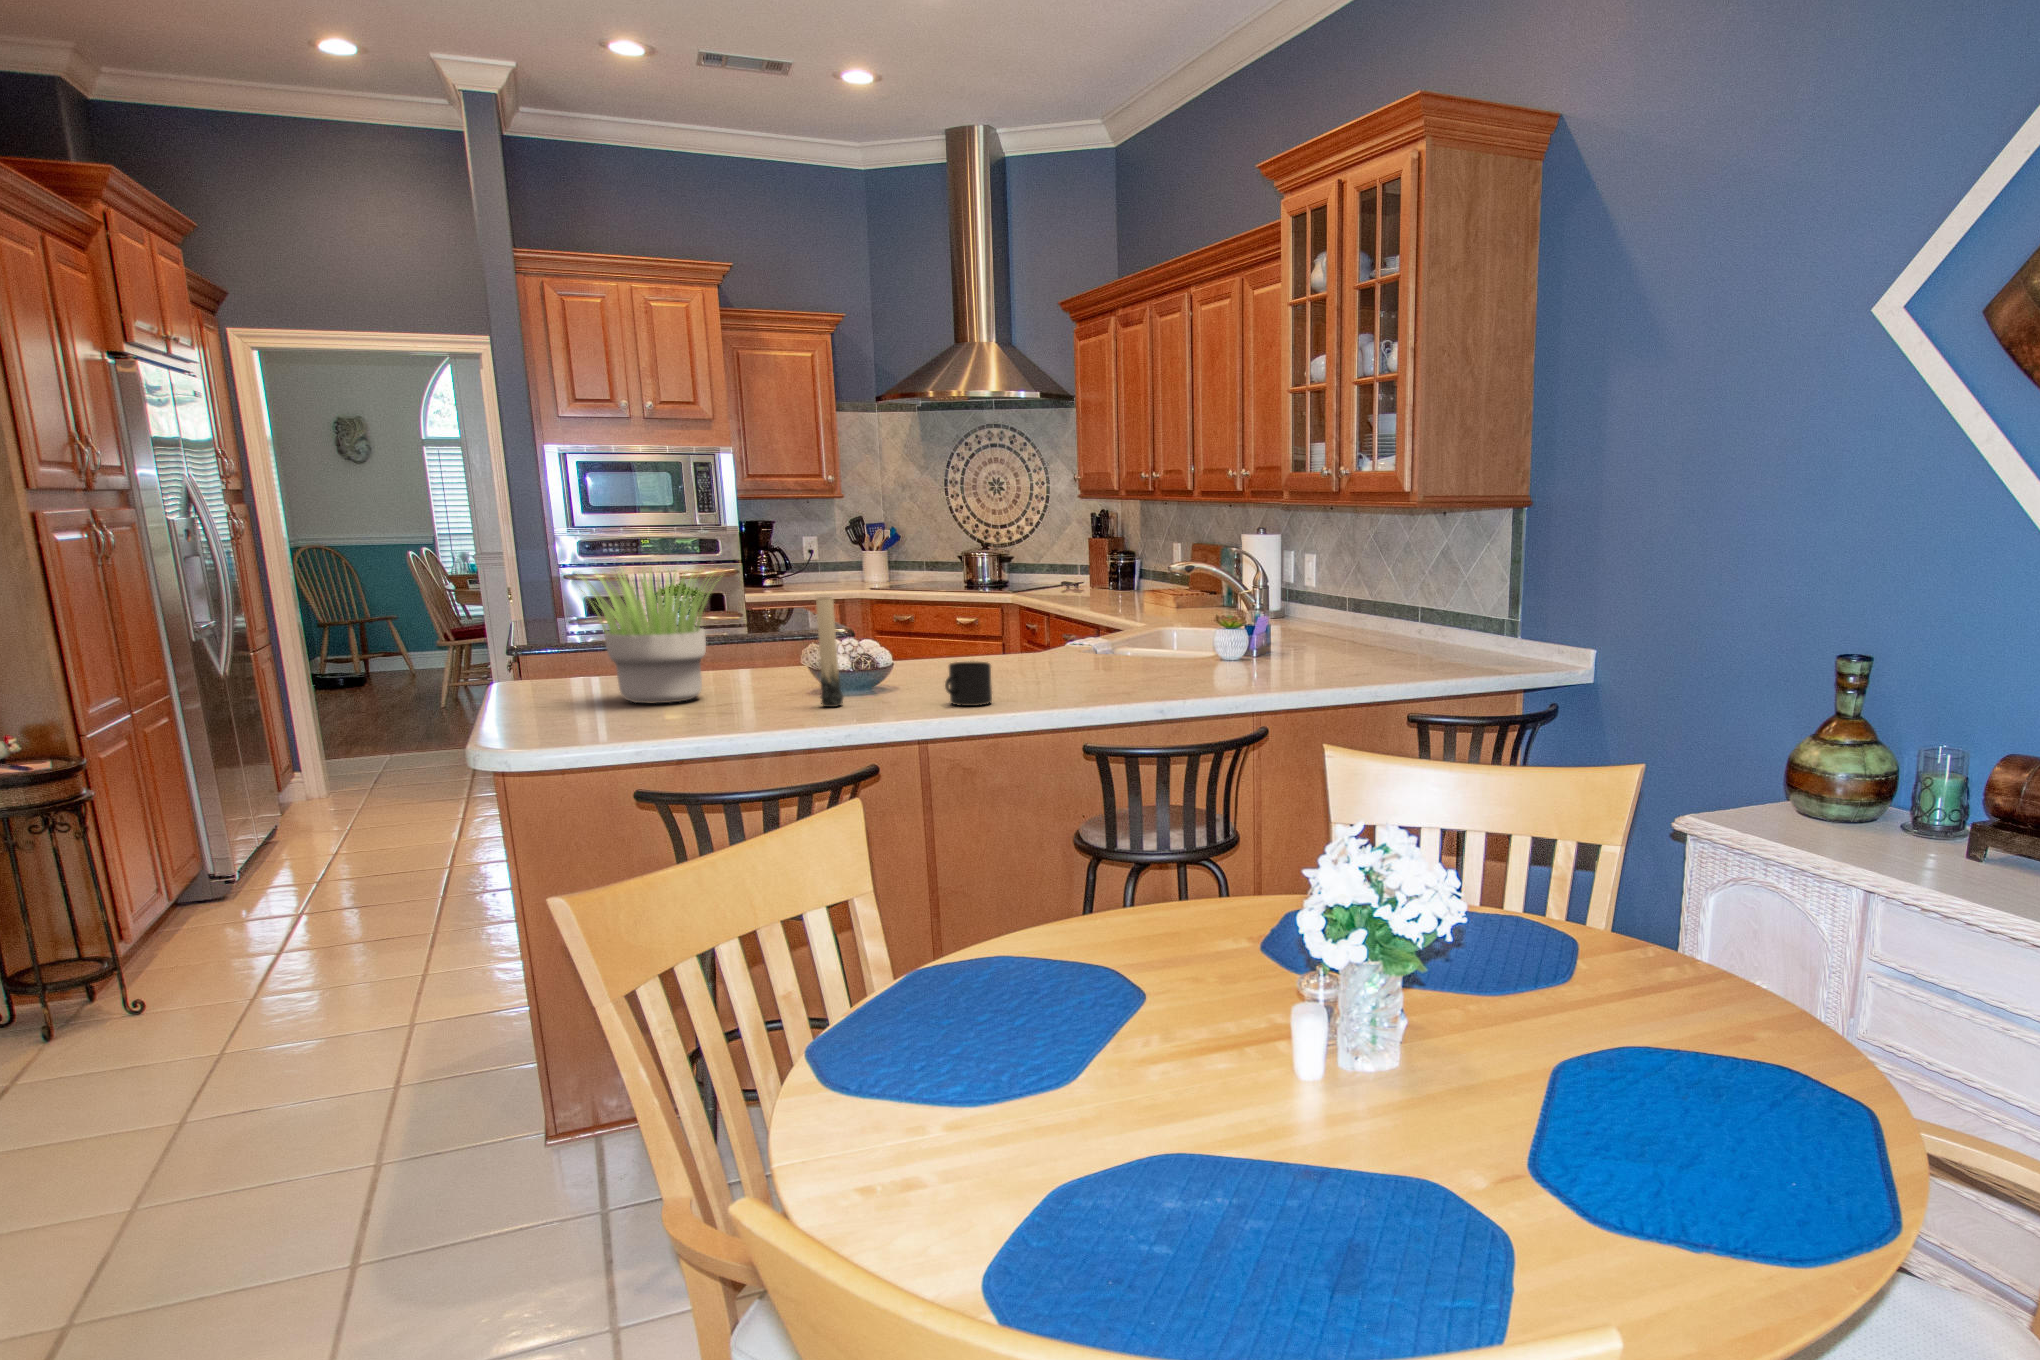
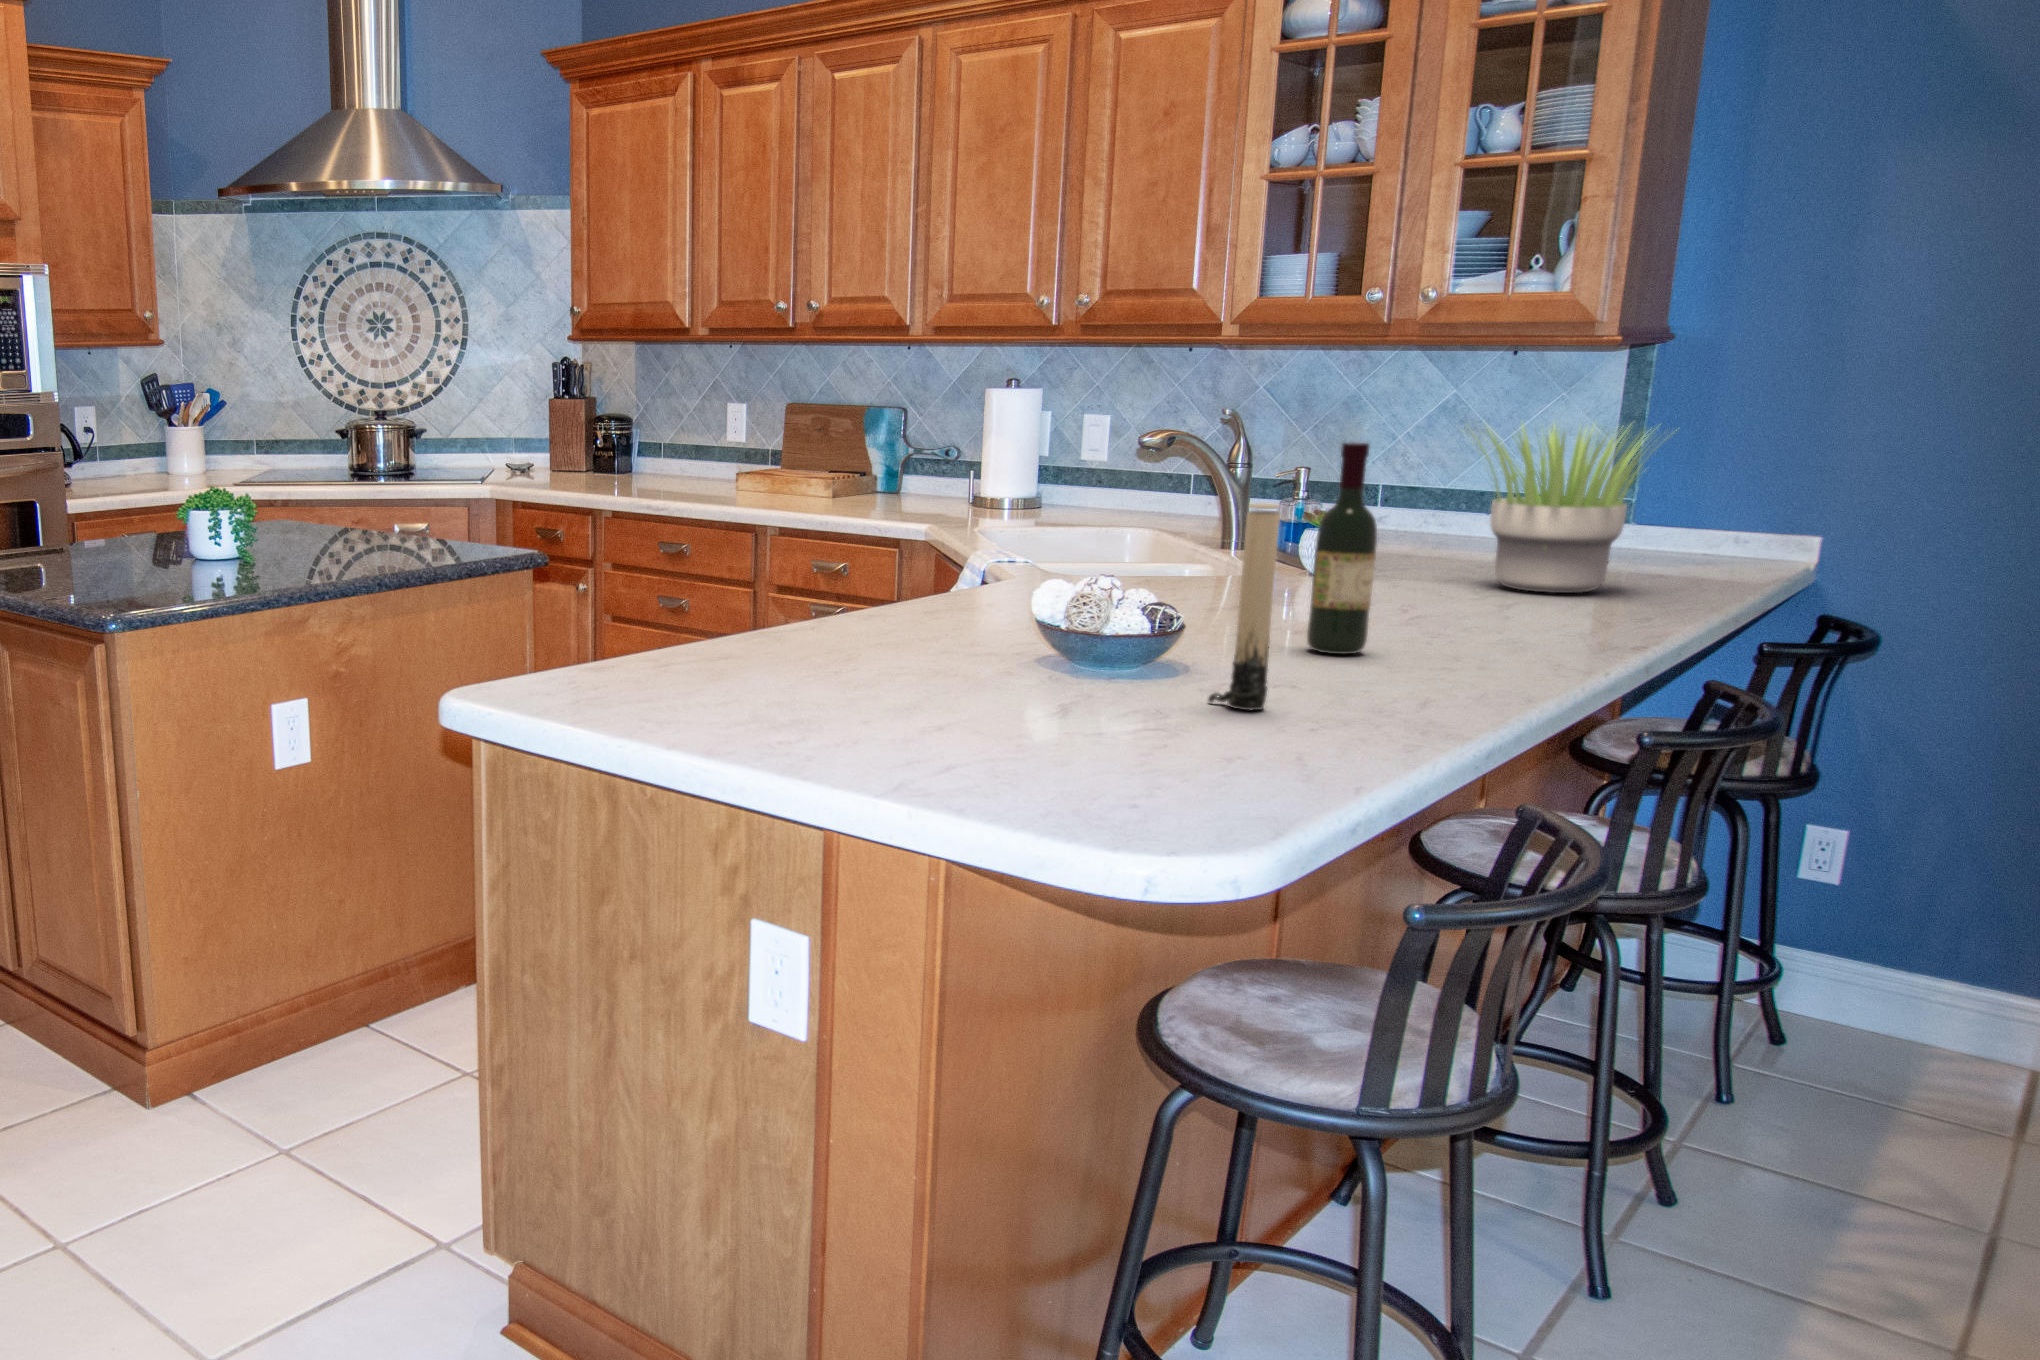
potted plant: present [579,566,722,703] -> present [1472,425,1677,593]
wine bottle: none [1002,566,1036,691] -> present [1307,442,1377,654]
mug: present [945,662,992,706] -> none [1371,610,1459,690]

